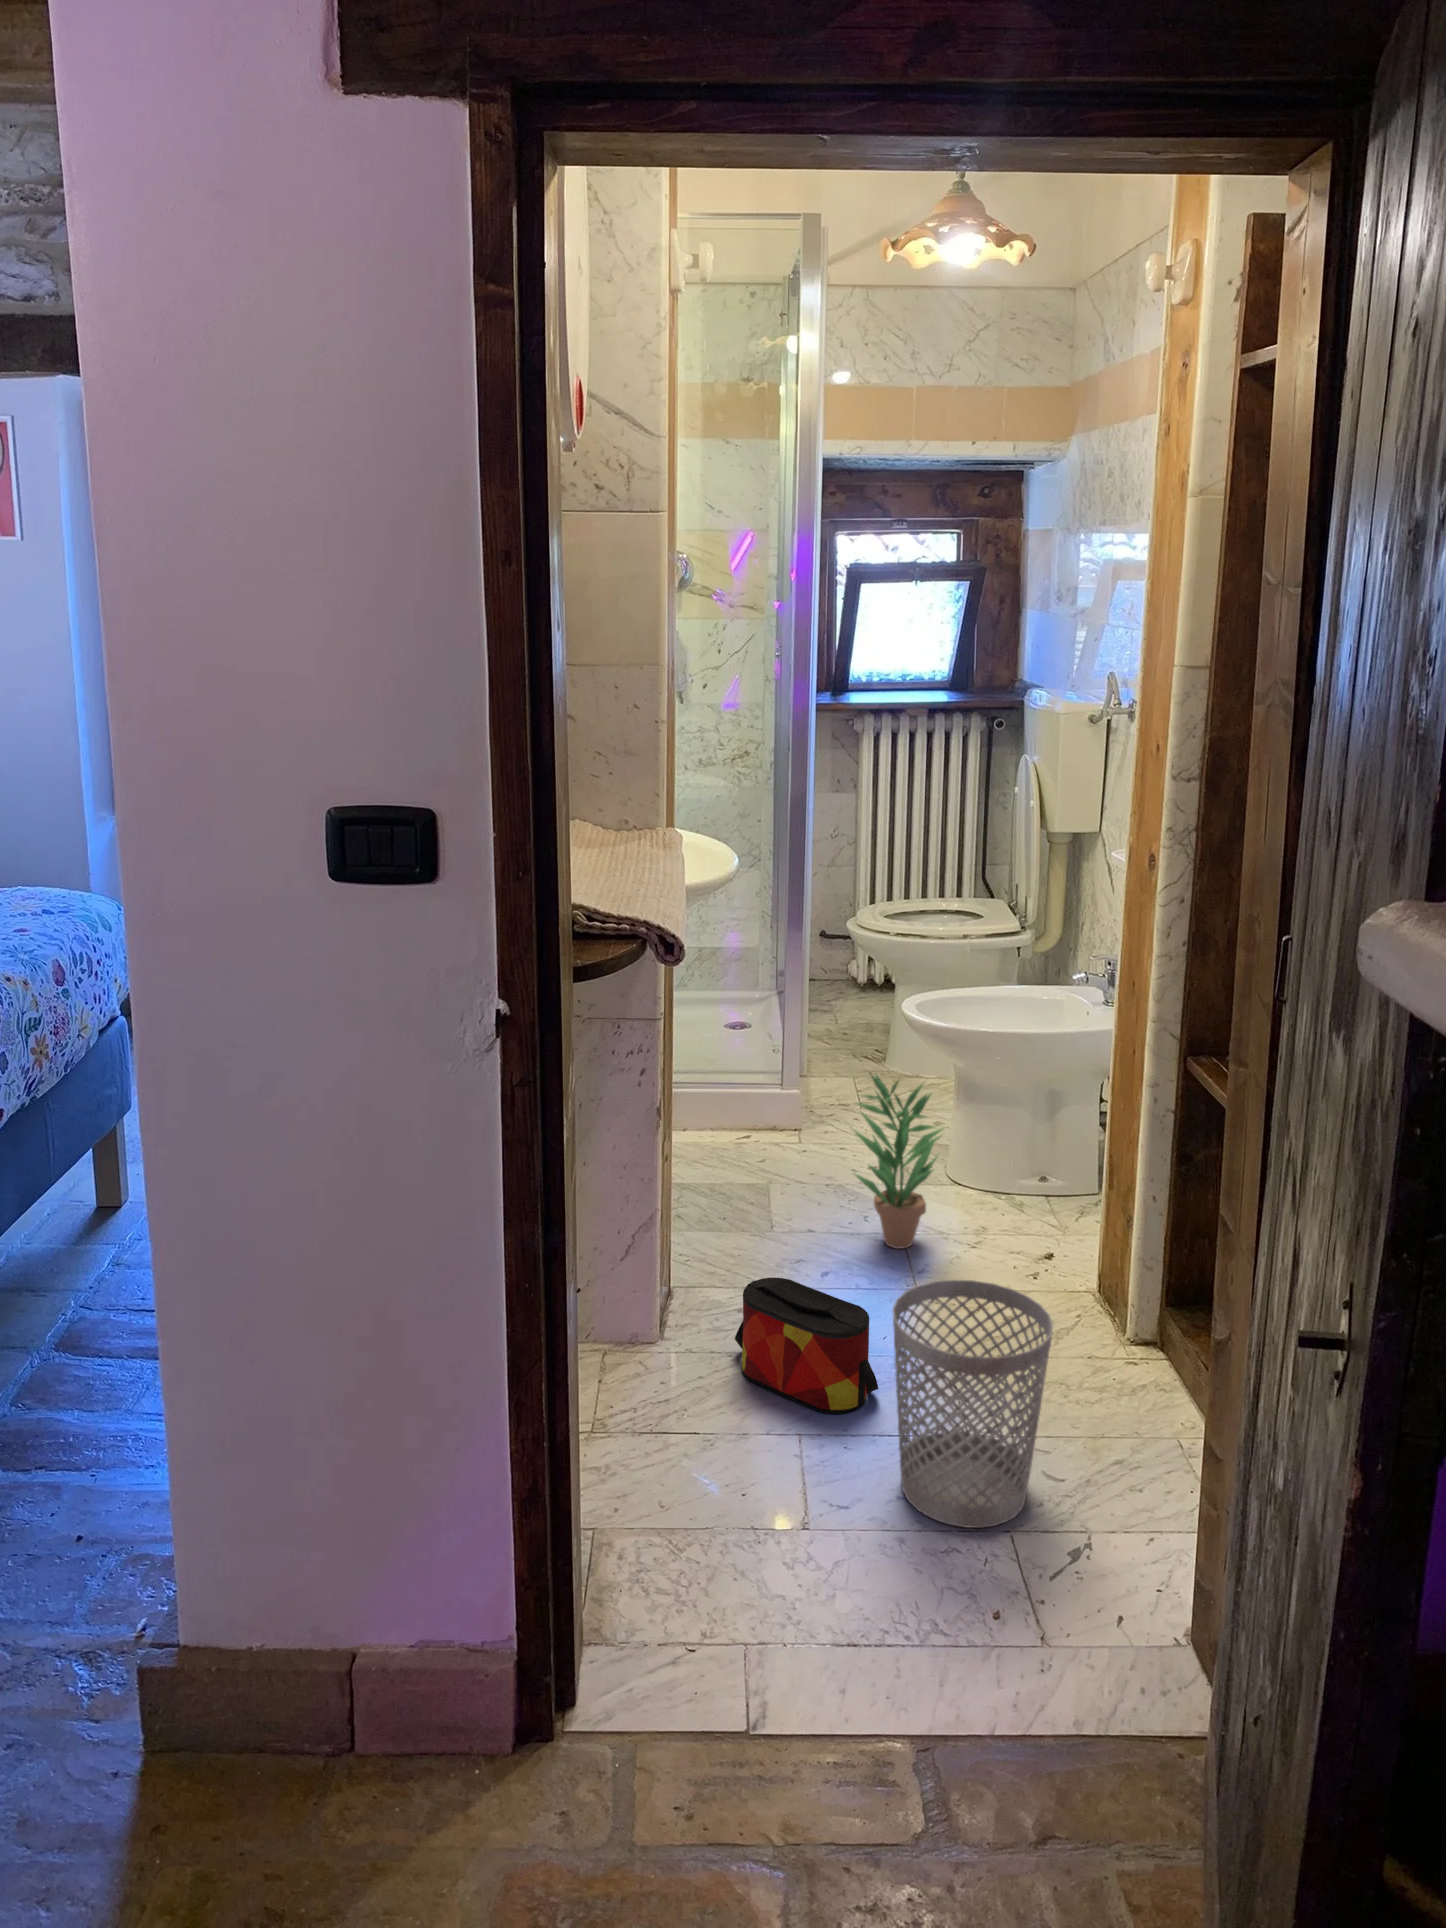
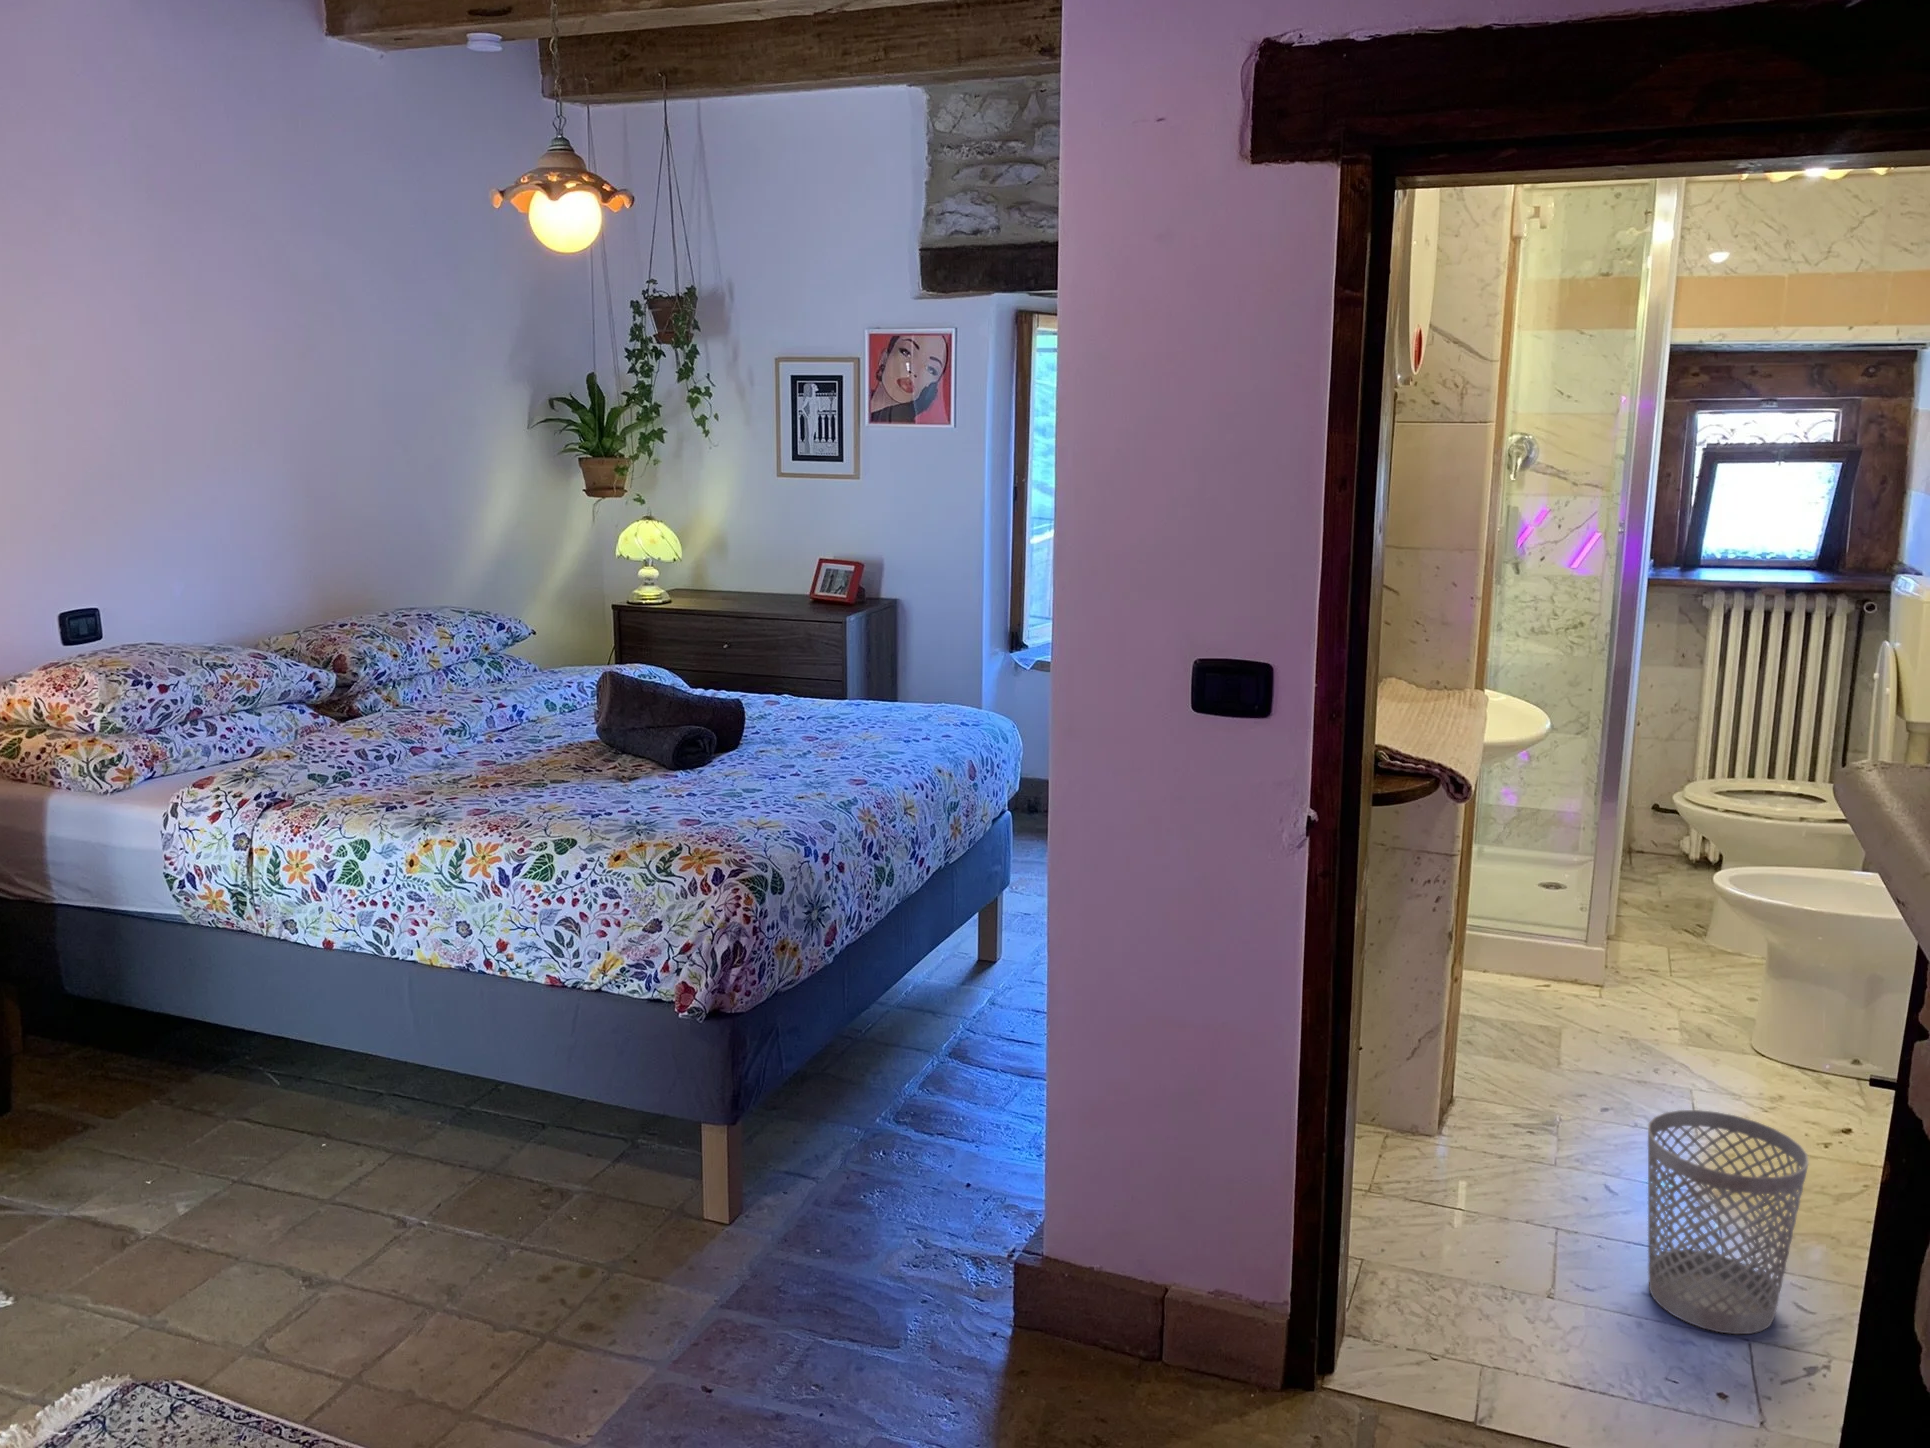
potted plant: present [852,1075,943,1249] -> none [1639,929,1746,1103]
bag: present [735,1278,878,1414] -> none [1507,1093,1640,1221]

